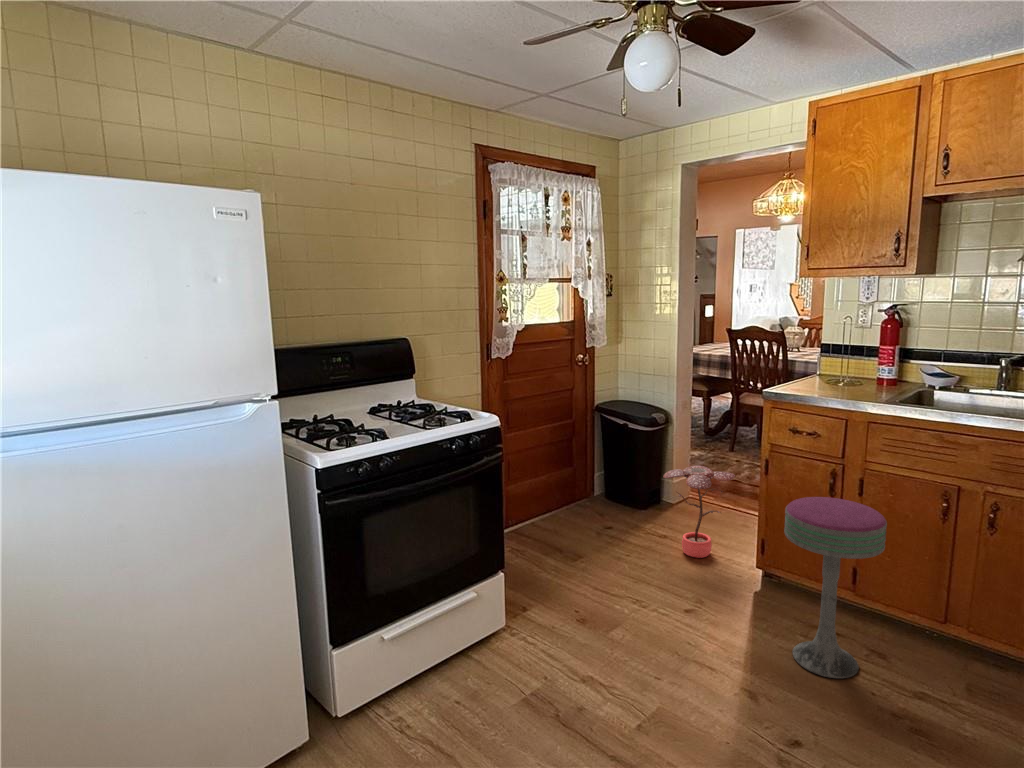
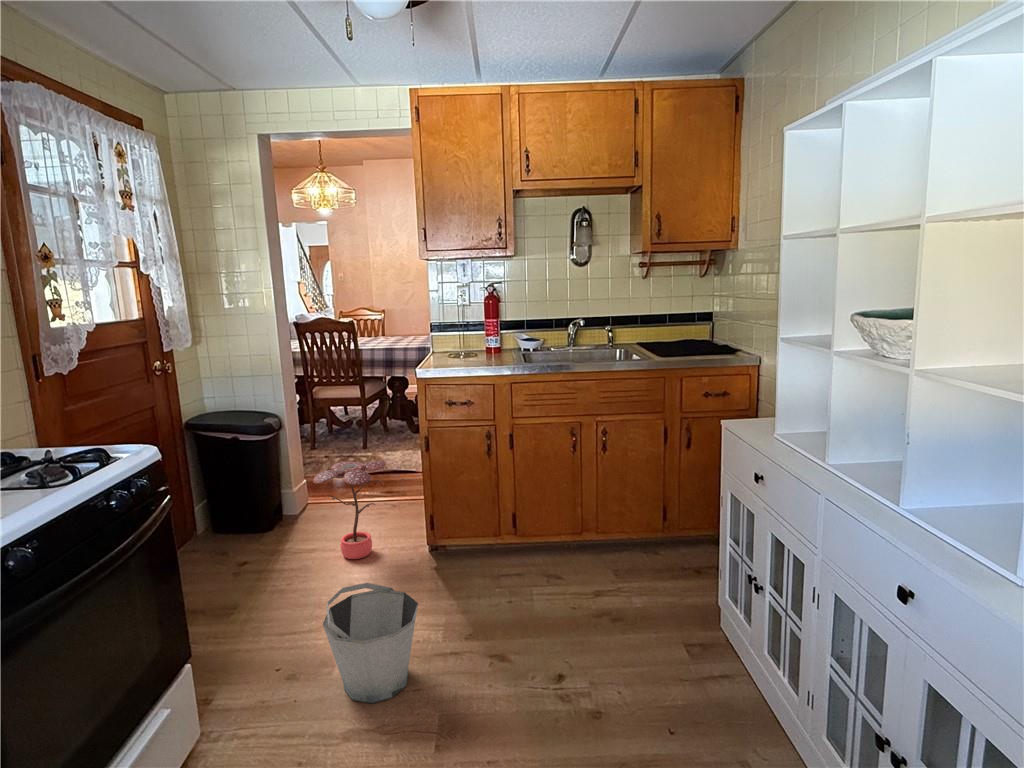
bar stool: present [784,497,887,678] -> none [482,453,563,613]
bucket: none [594,566,675,673] -> present [323,583,418,703]

